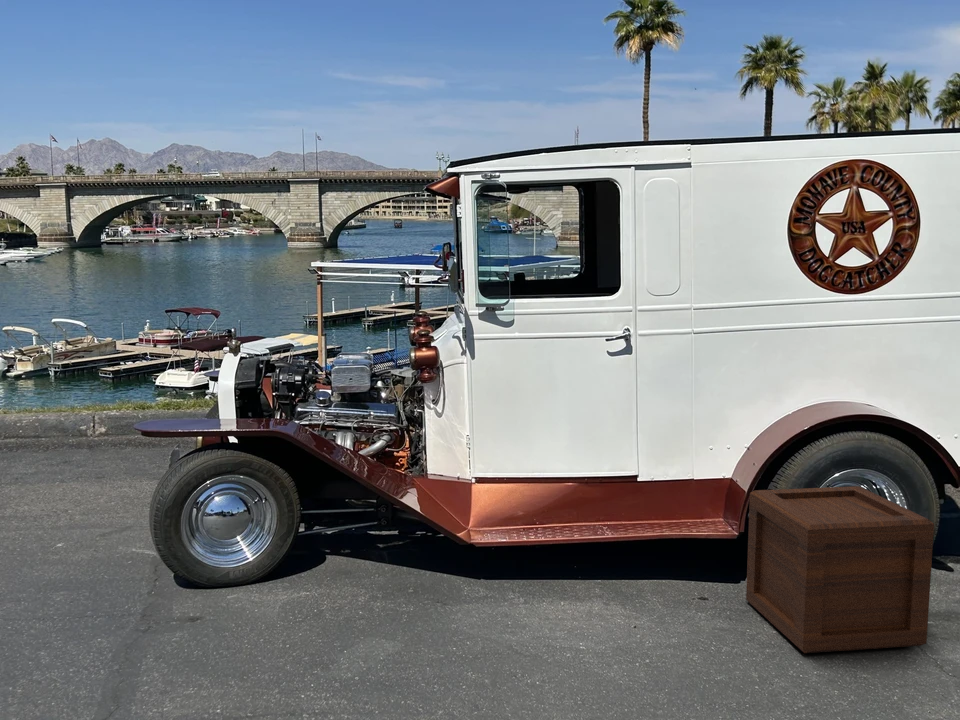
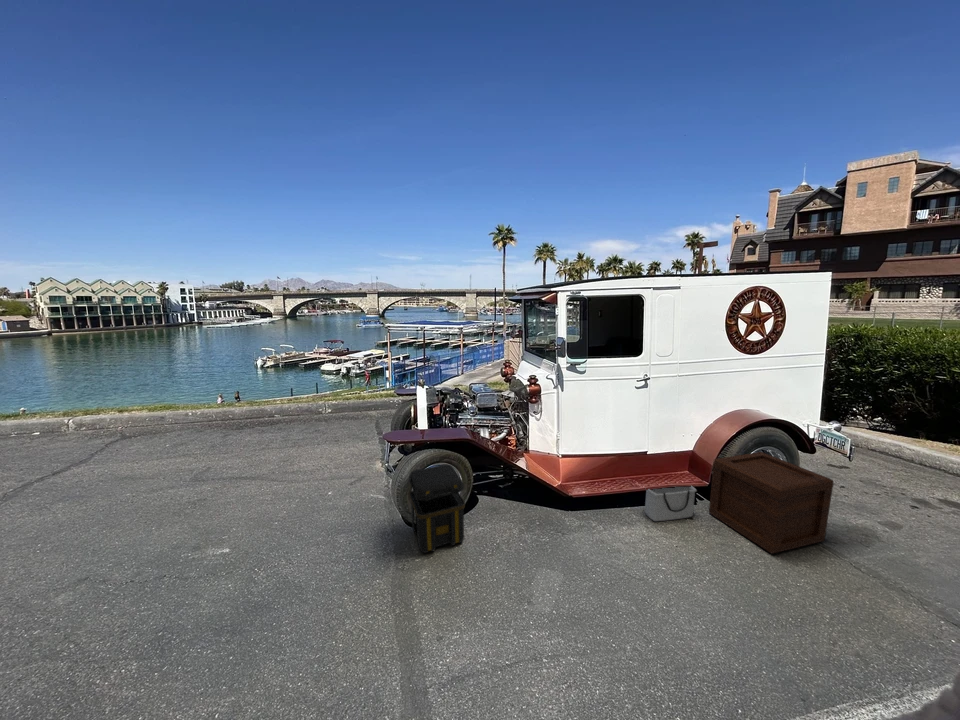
toolbox: none [171,478,262,617] -> present [409,464,465,553]
storage bin: none [619,538,713,605] -> present [645,486,697,521]

